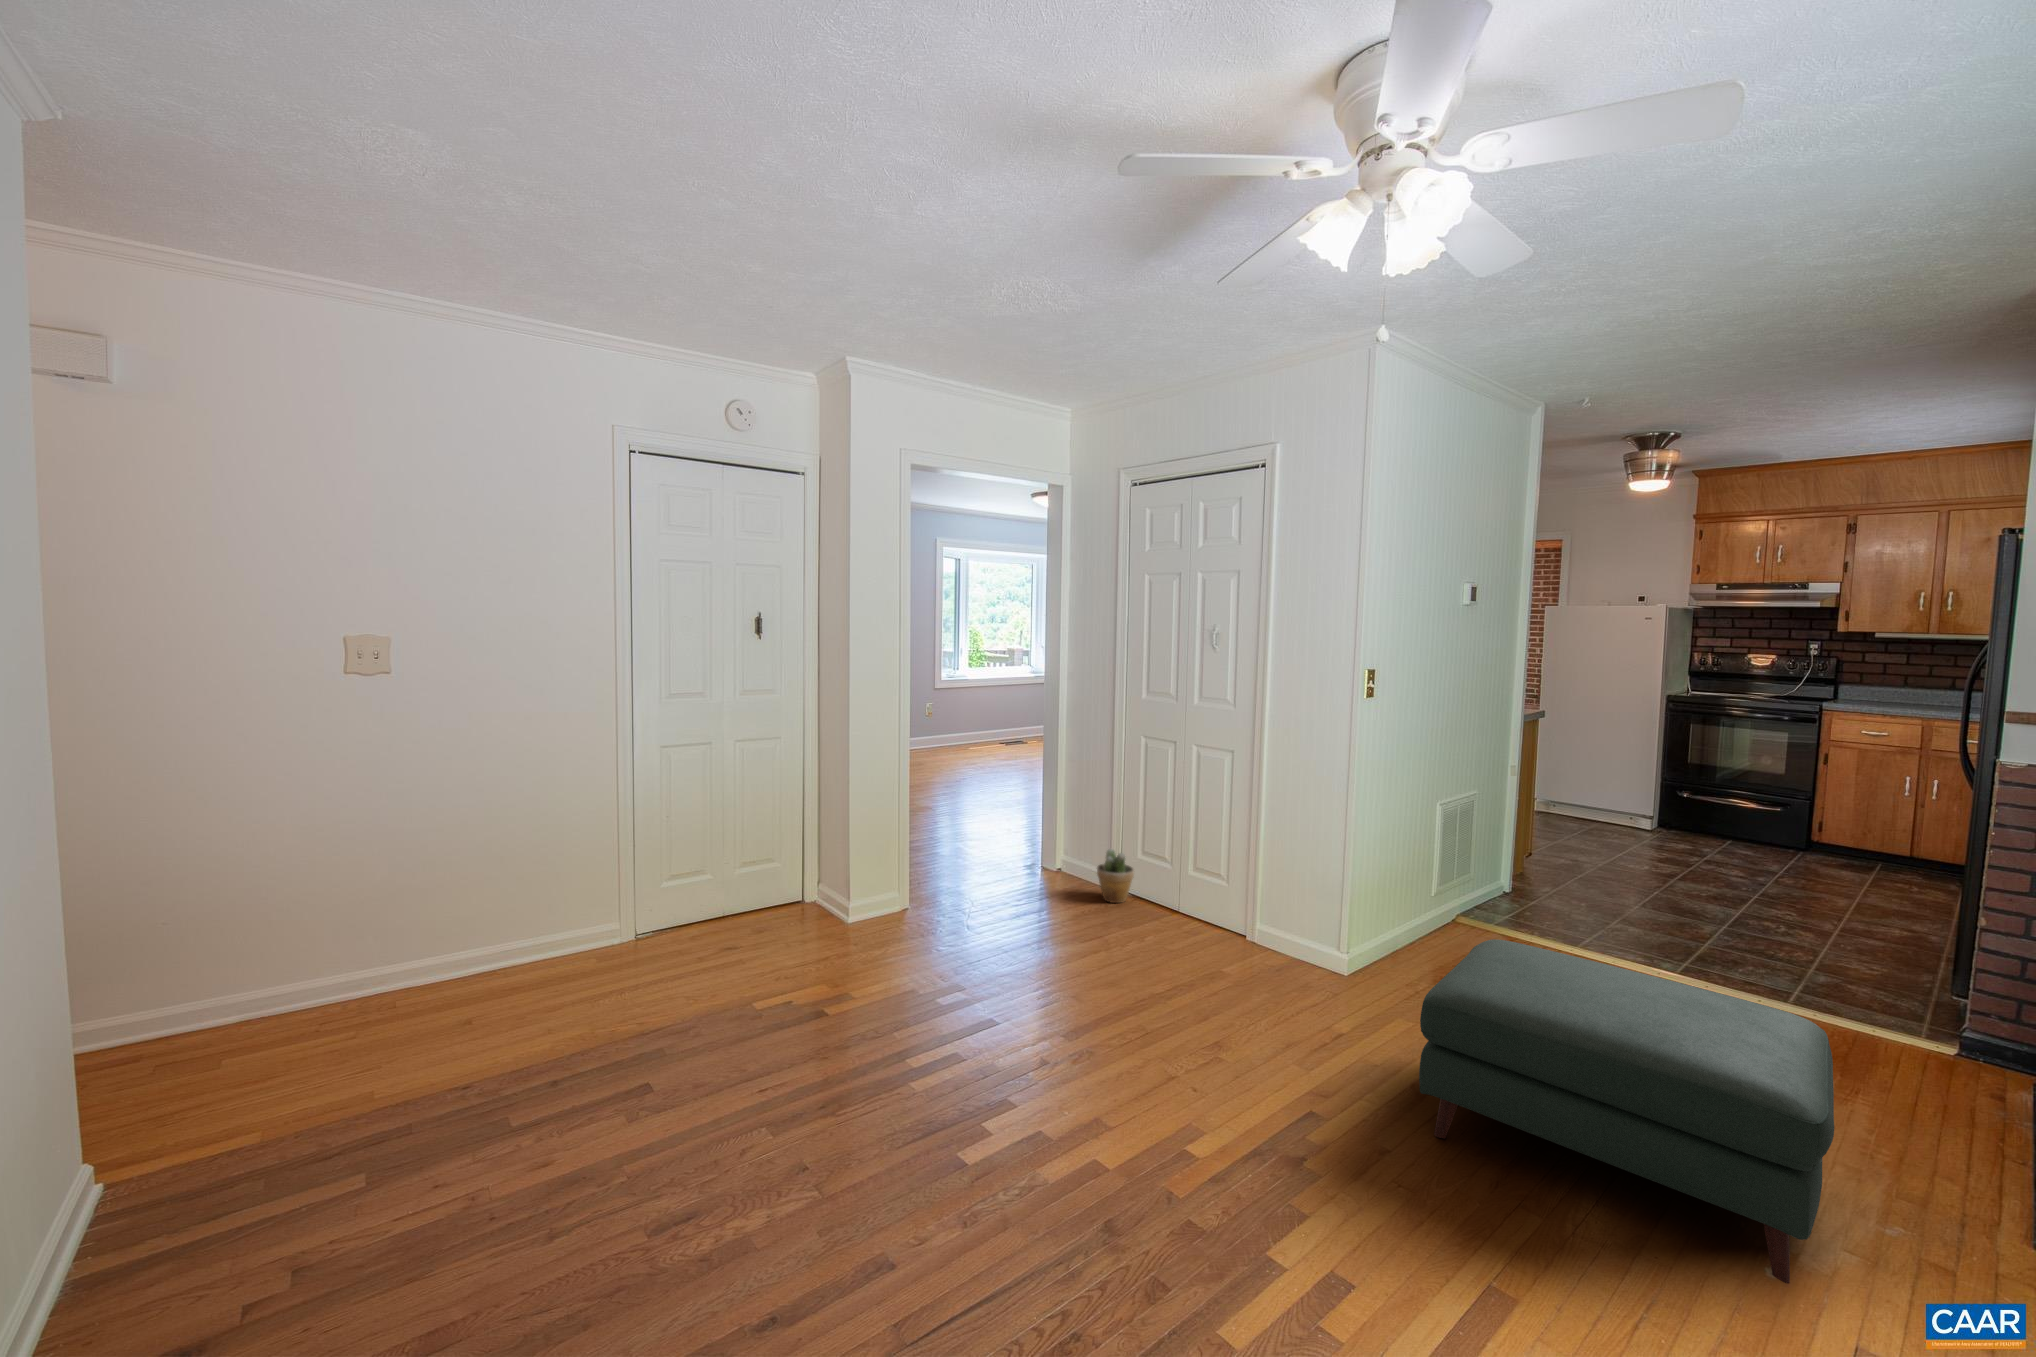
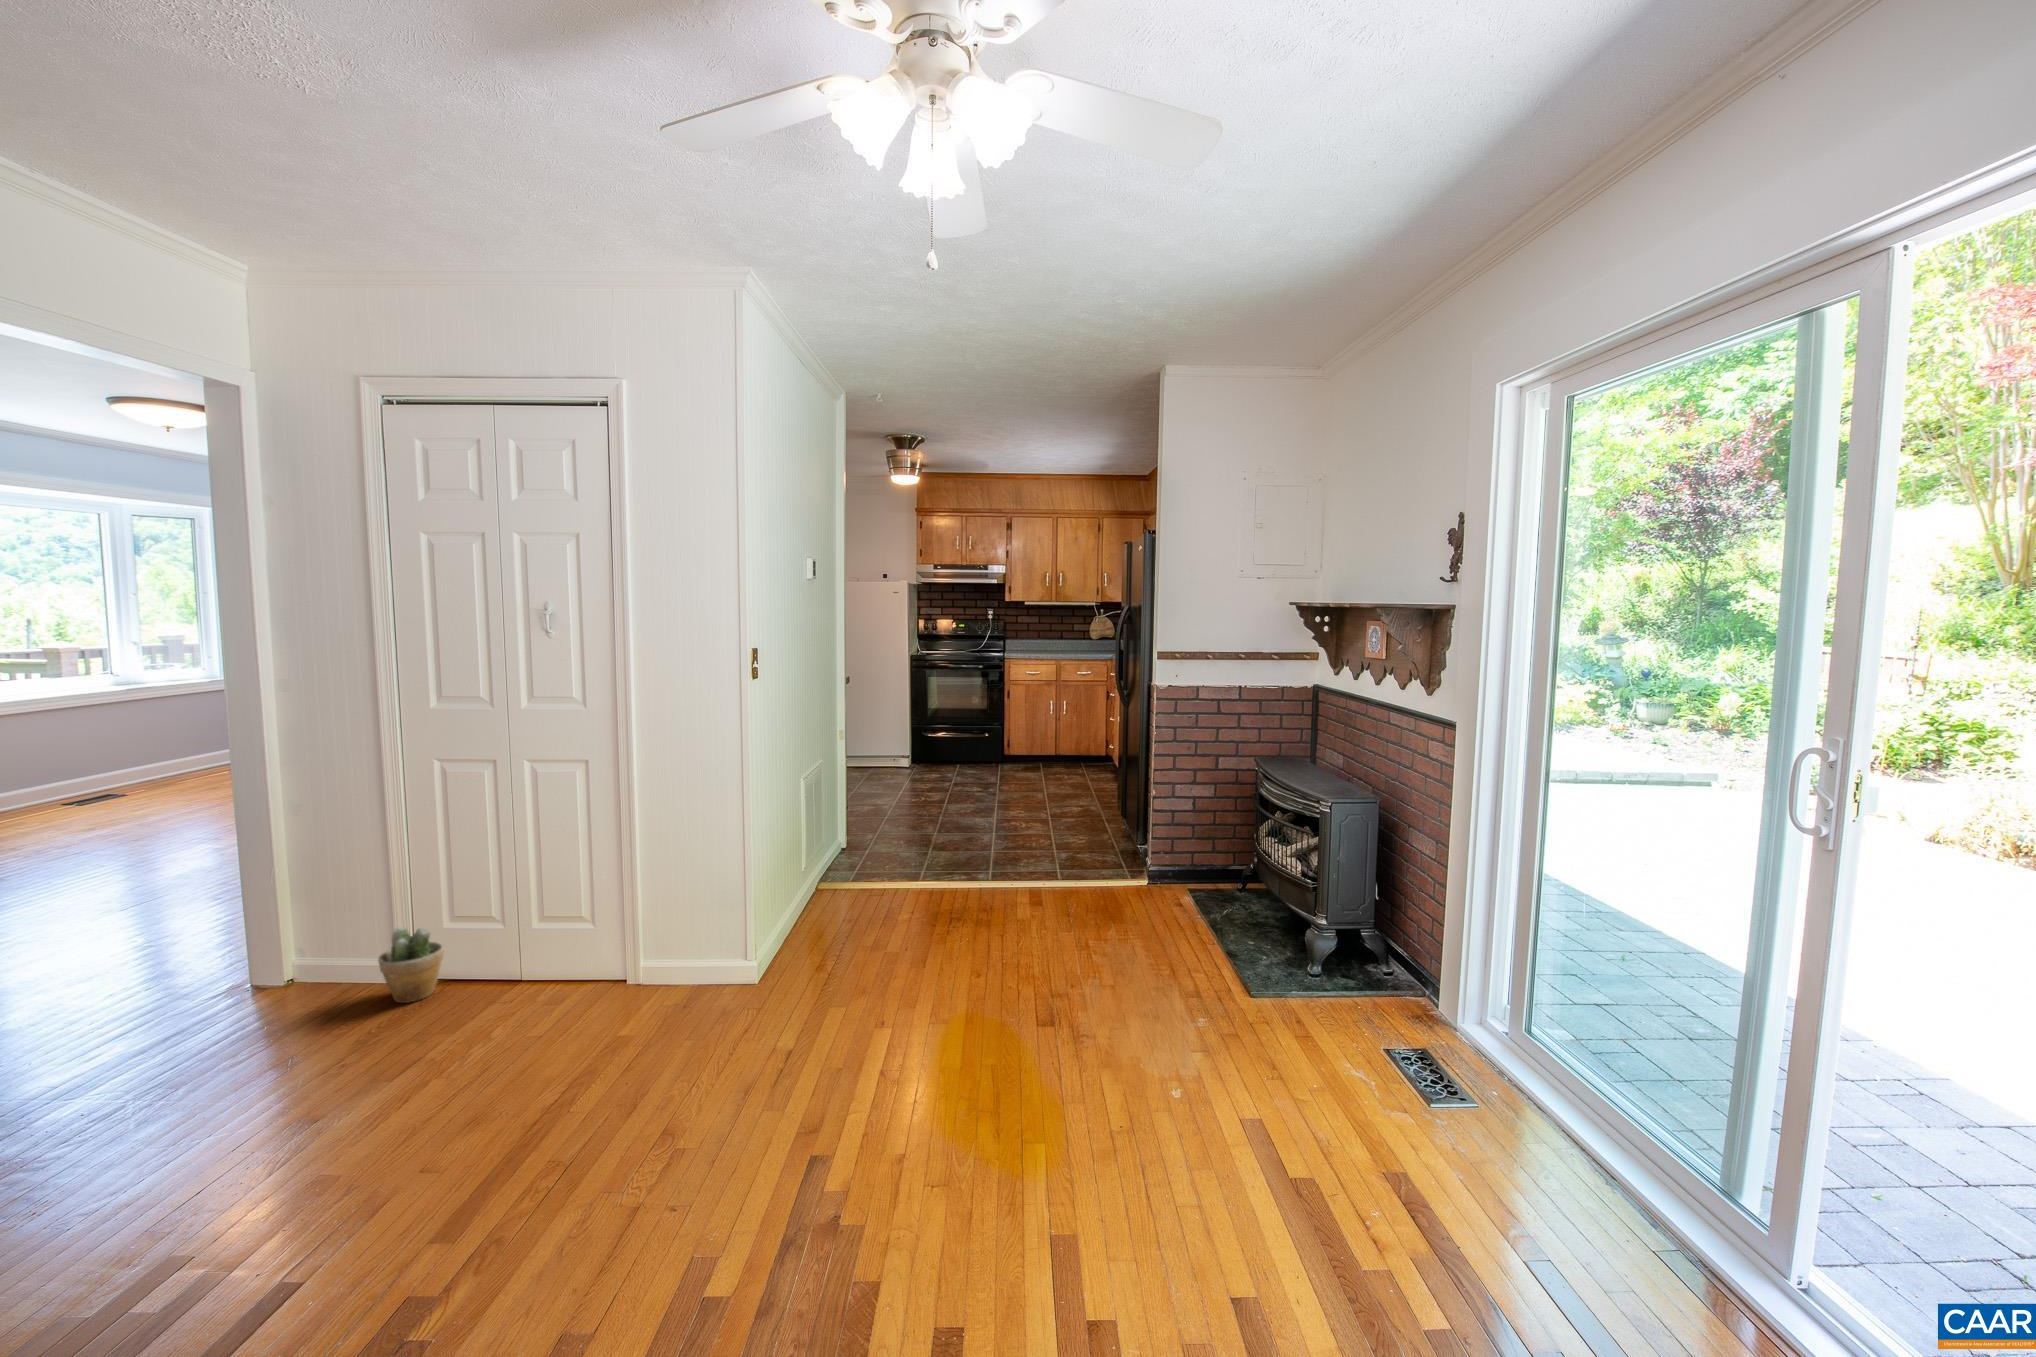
ottoman: present [1419,939,1834,1284] -> none [903,893,1194,1115]

